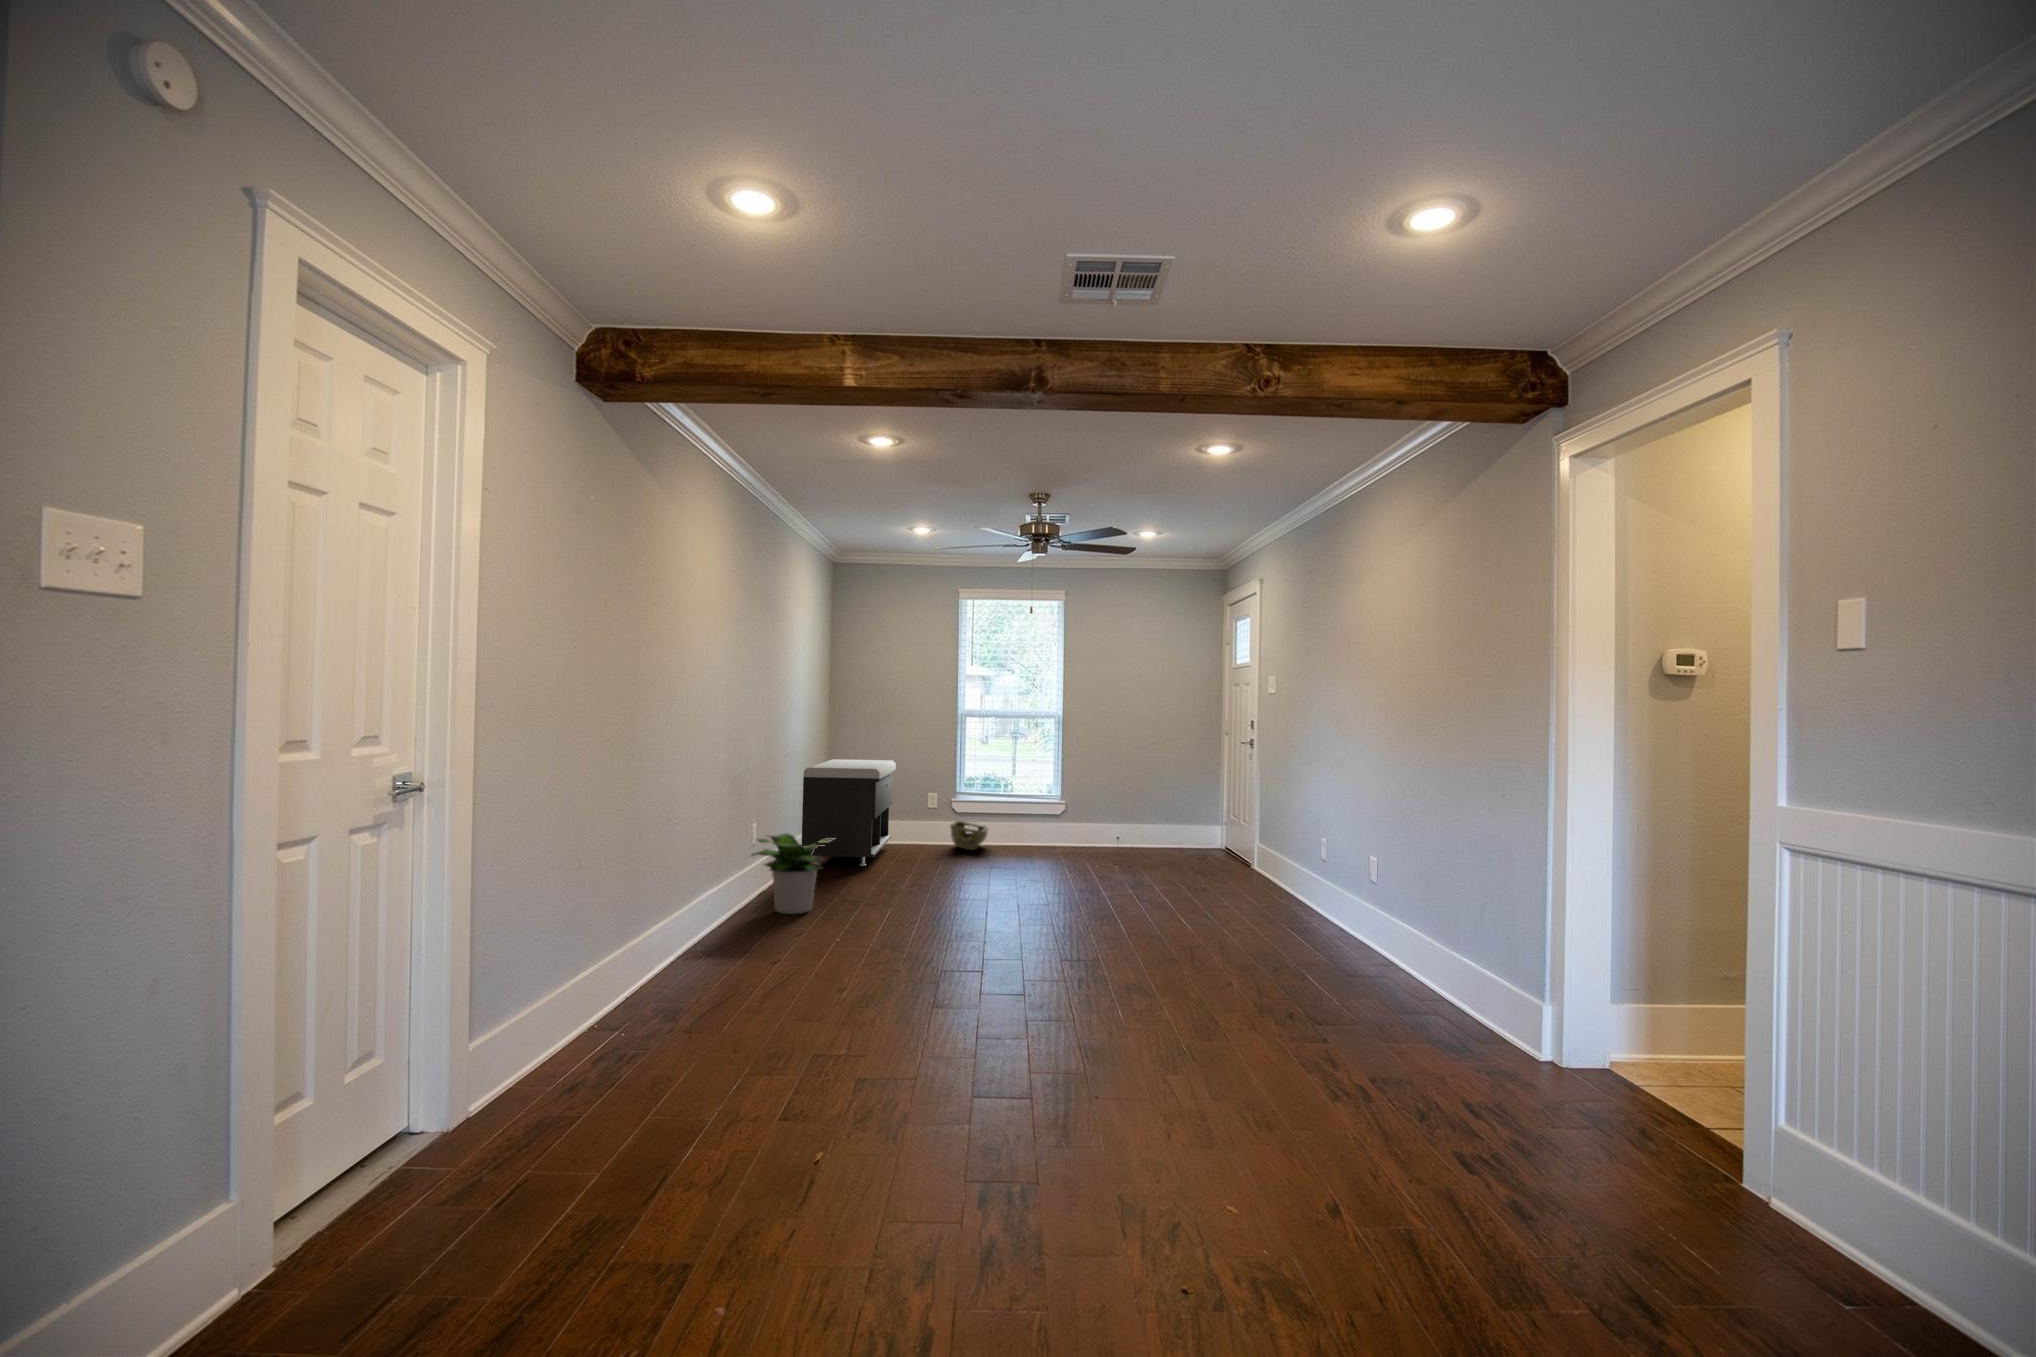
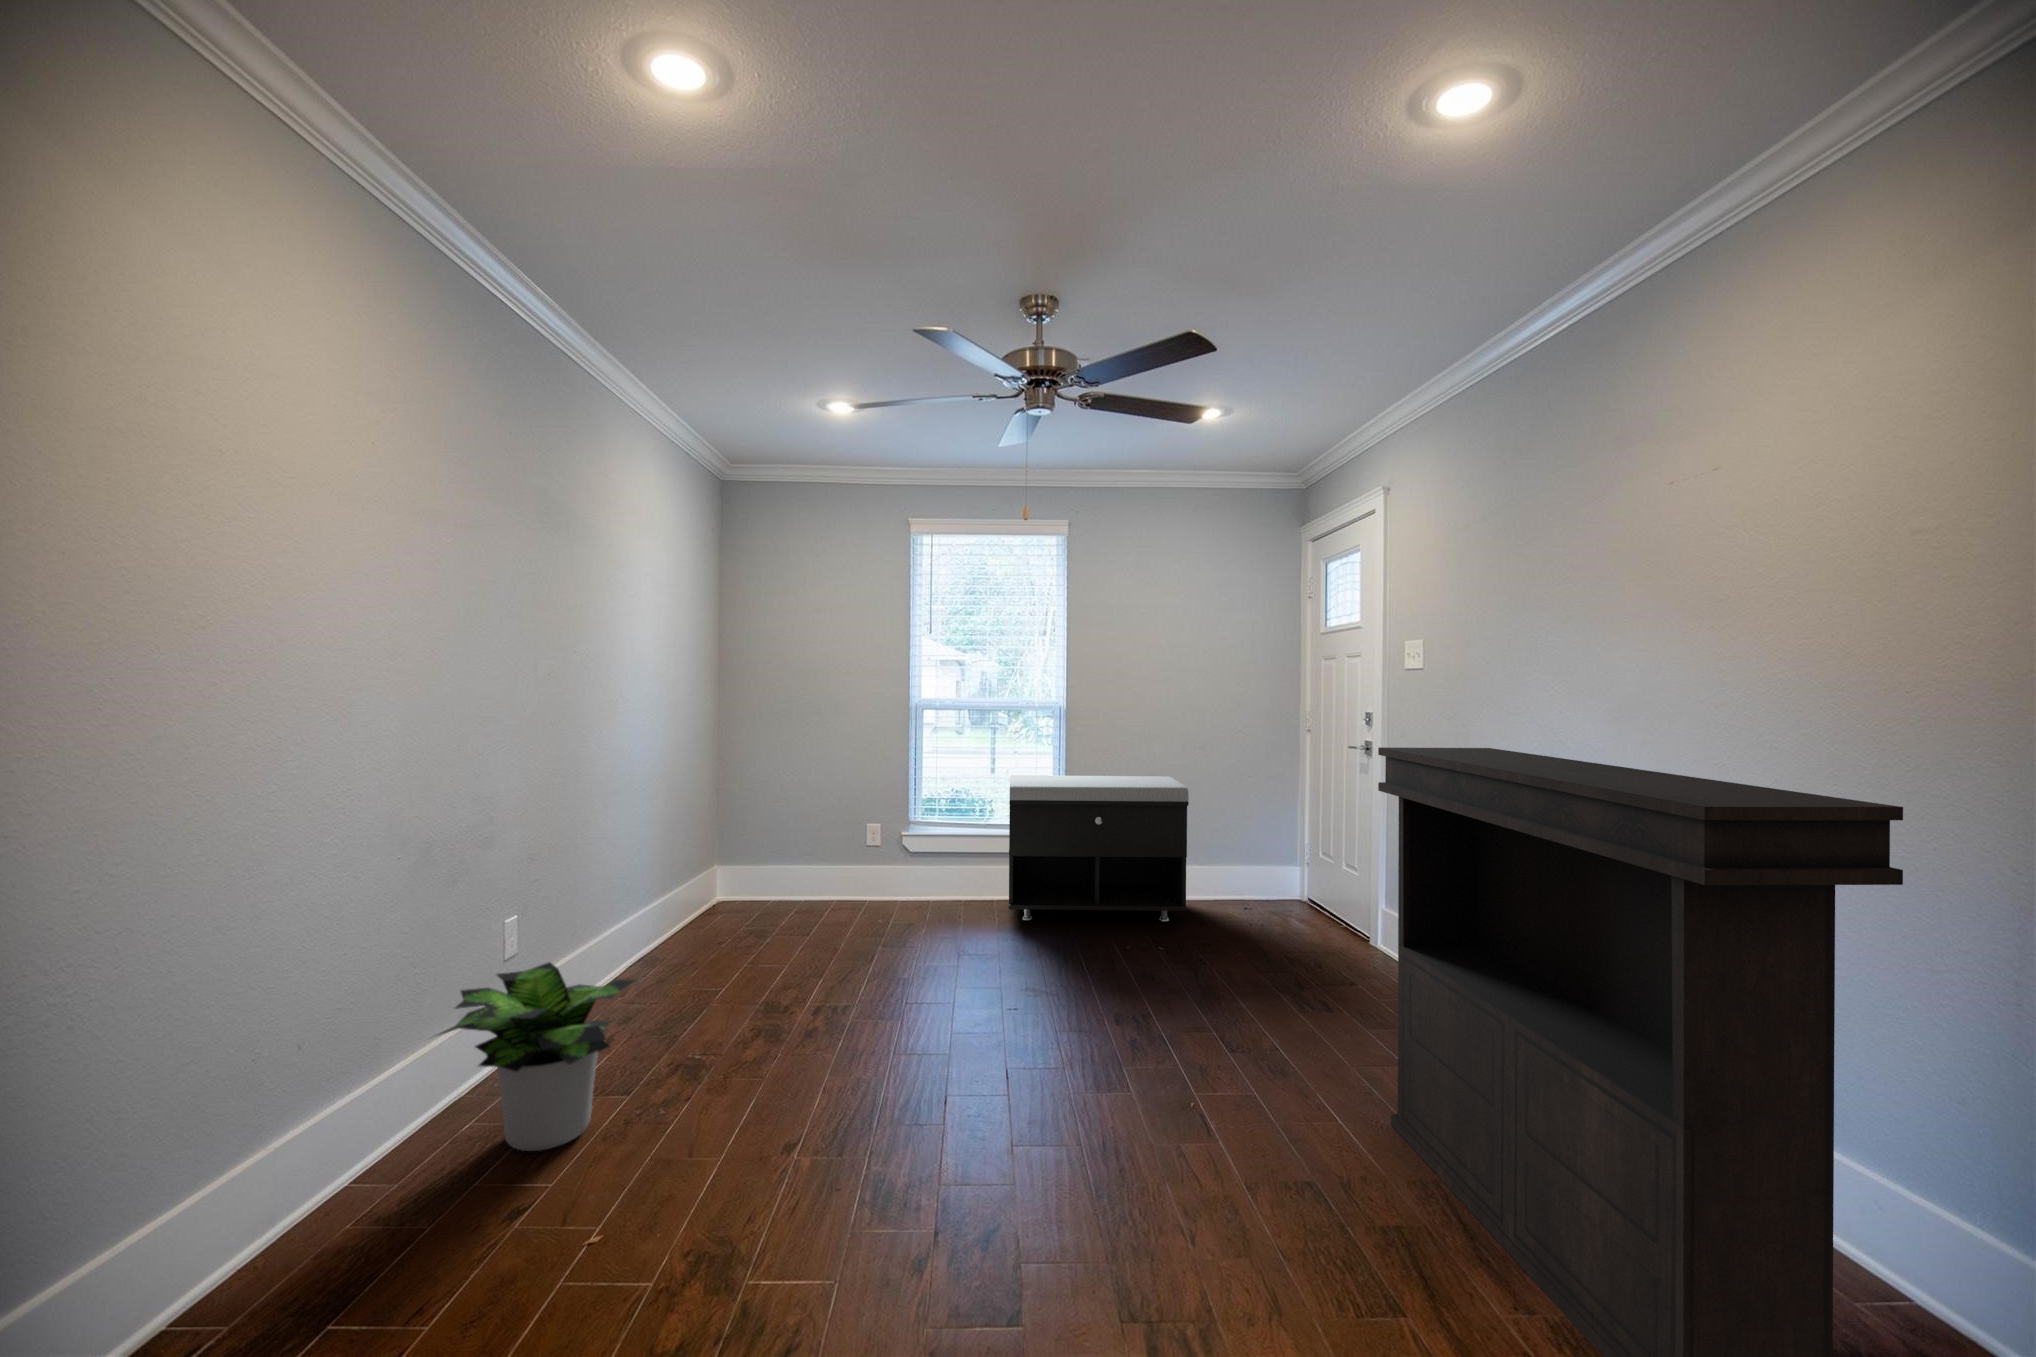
console table: none [1205,730,1334,976] -> present [1378,747,1903,1357]
storage bench: present [802,759,896,866] -> present [1009,775,1189,922]
woven basket: present [950,821,988,850] -> none [898,865,958,915]

